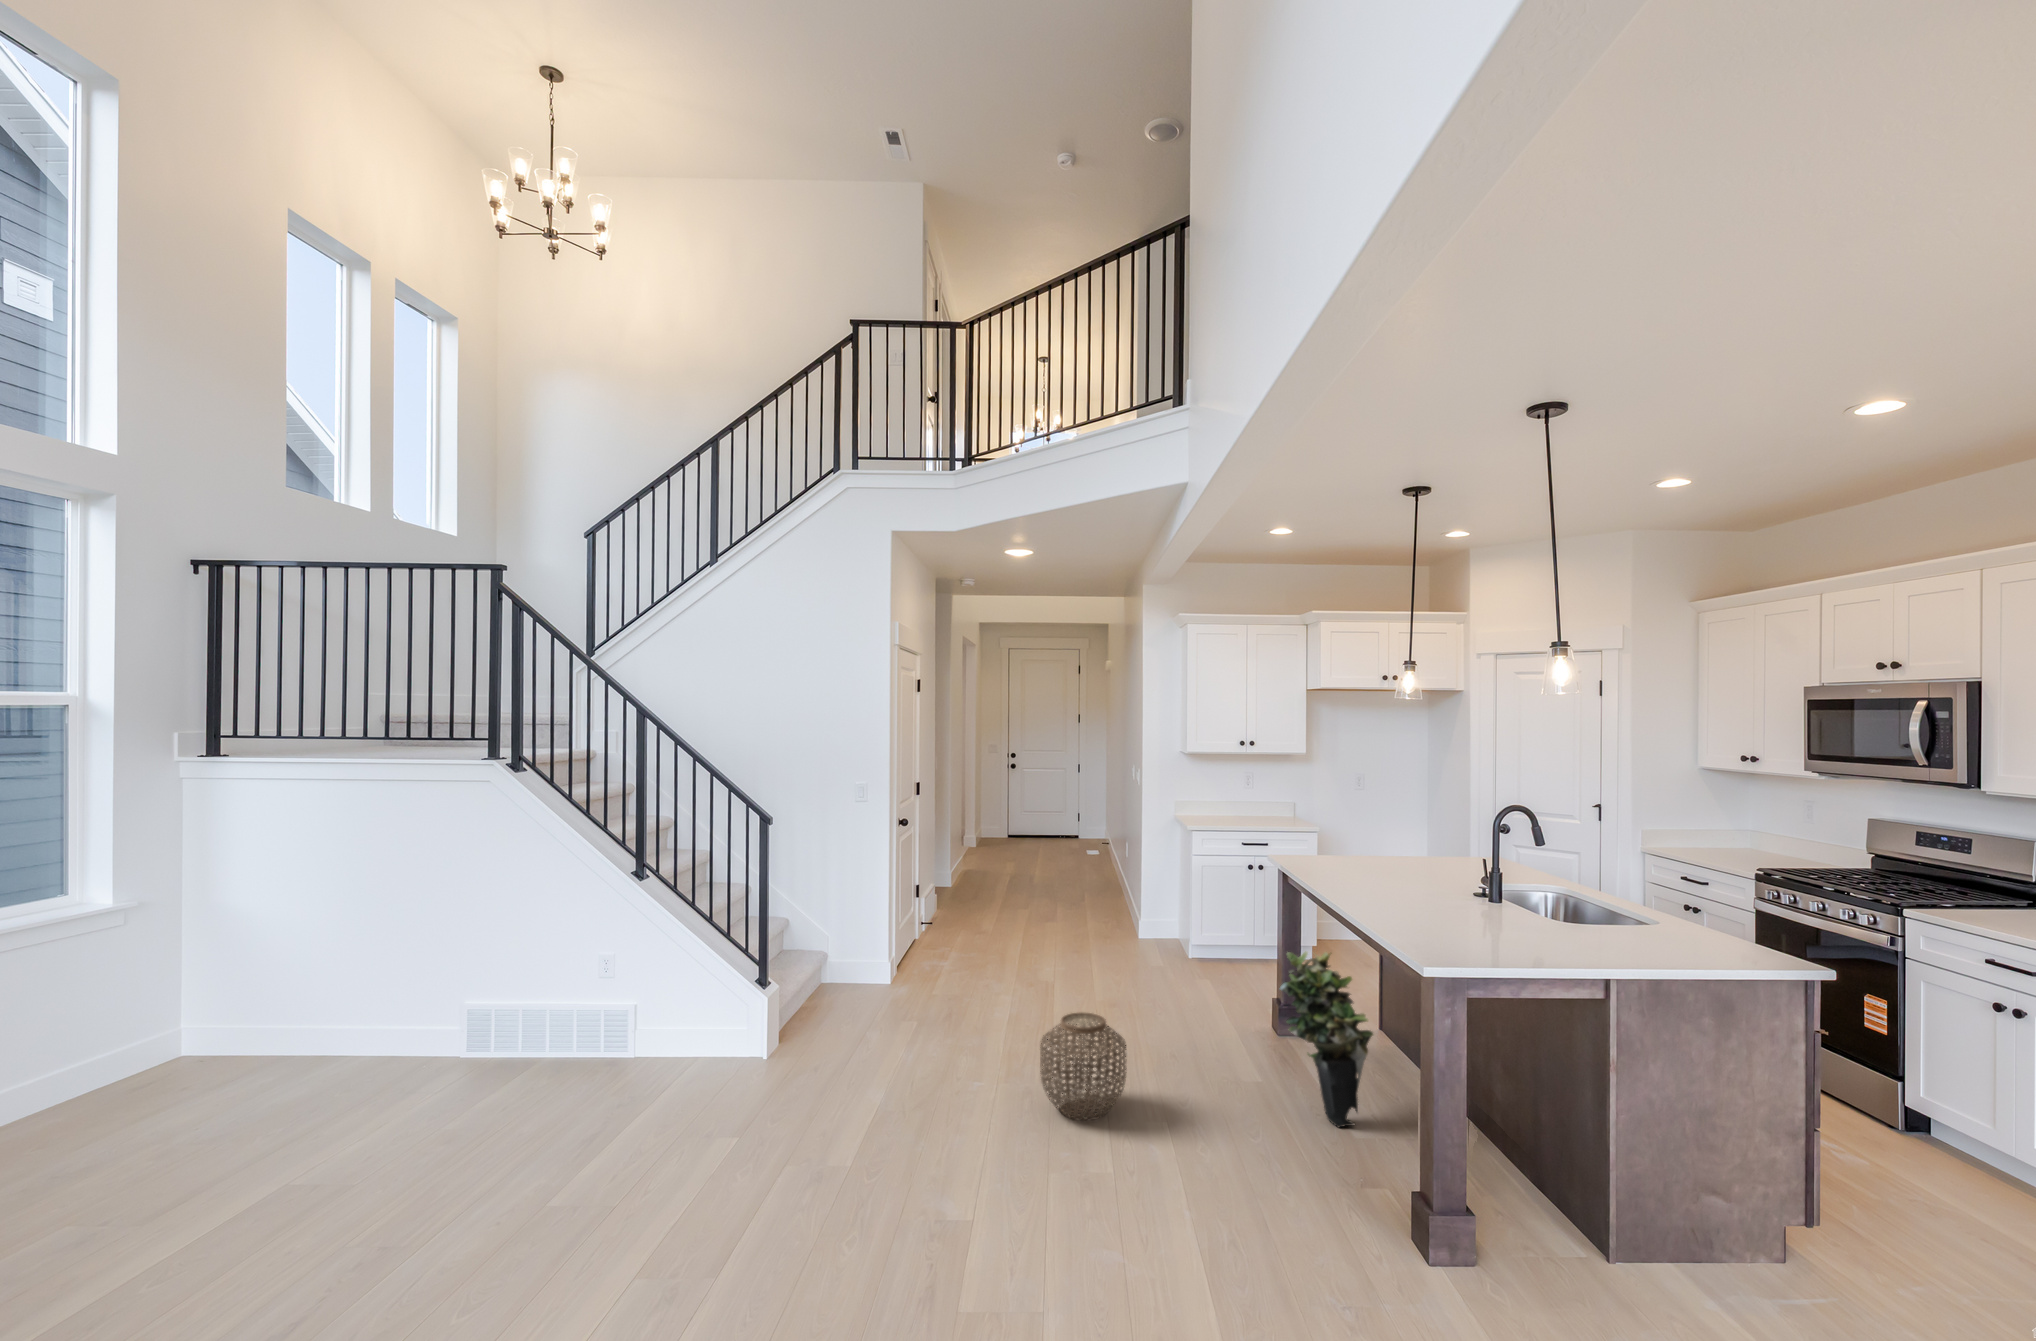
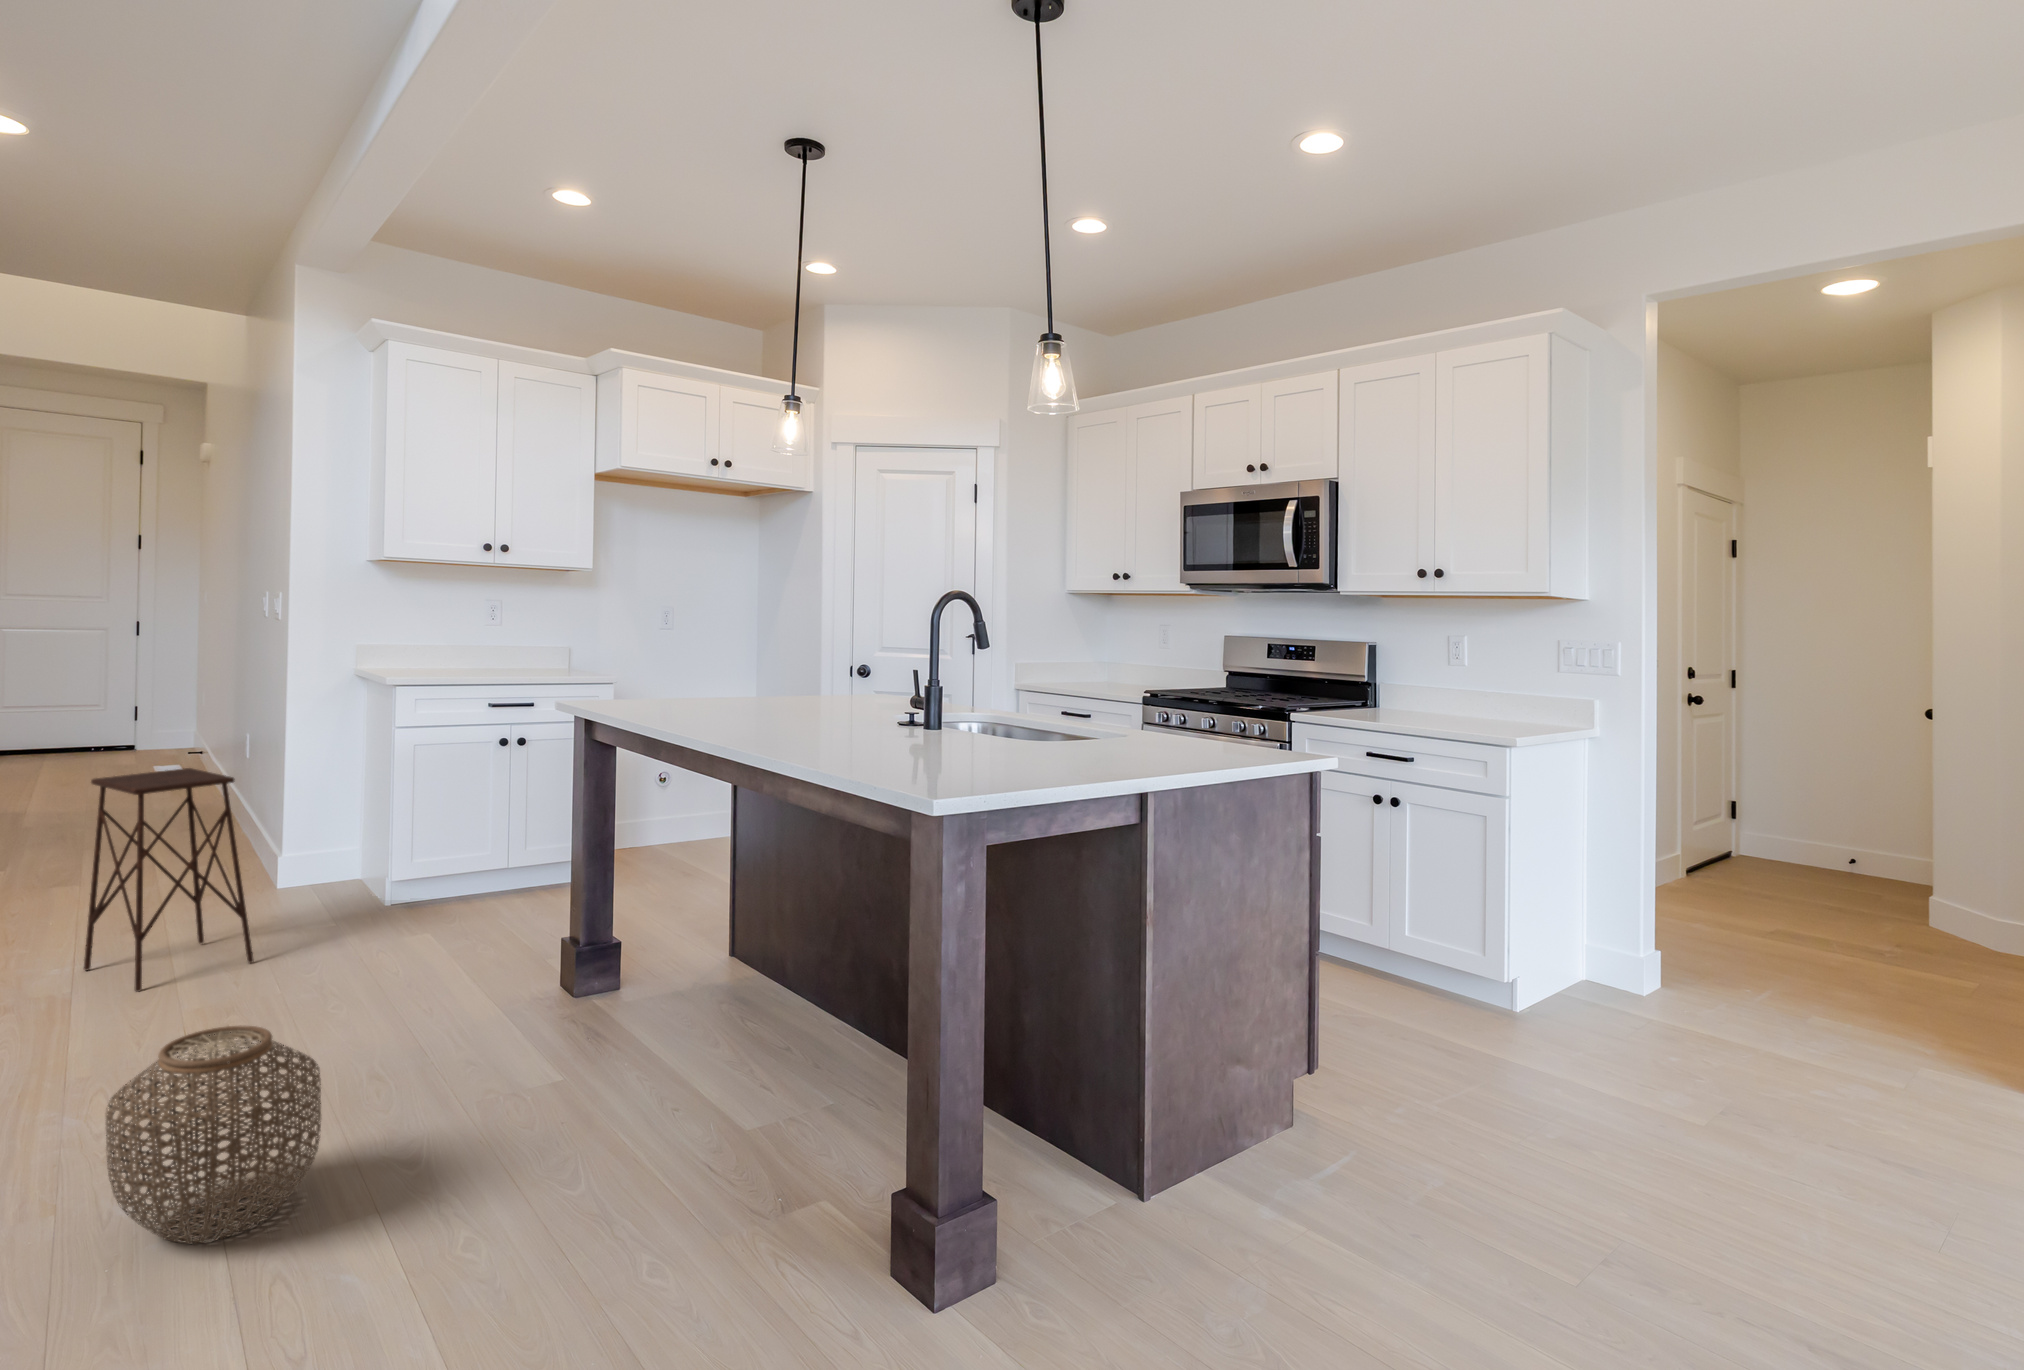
side table: none [1036,870,1110,990] -> present [84,768,253,992]
potted plant: present [1280,952,1373,1127] -> none [615,843,763,1110]

